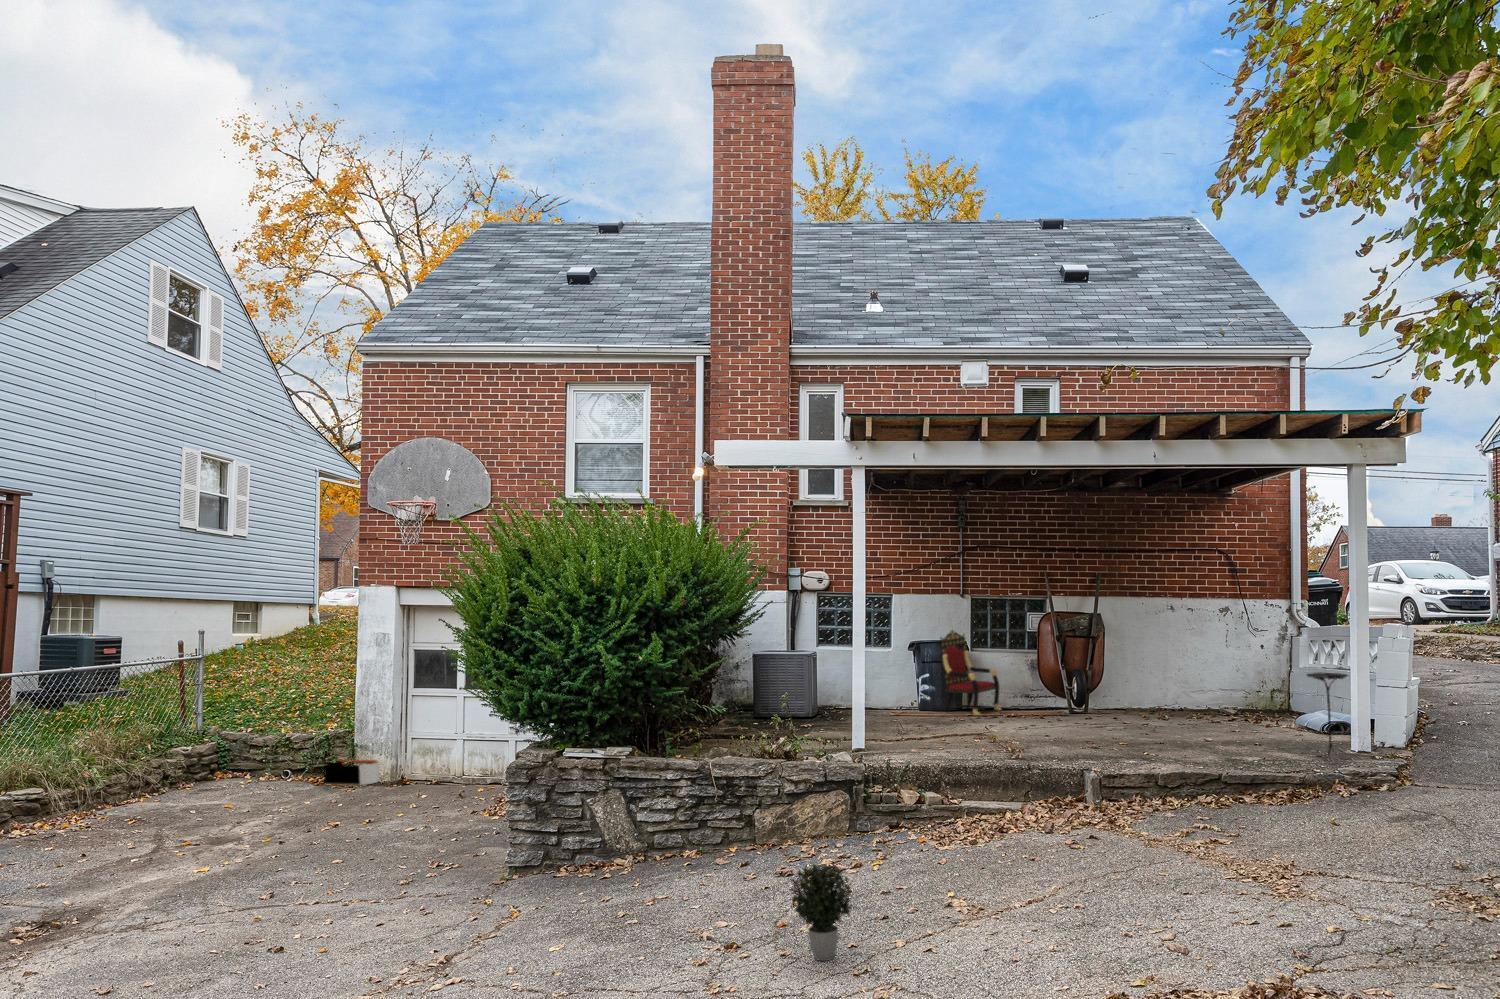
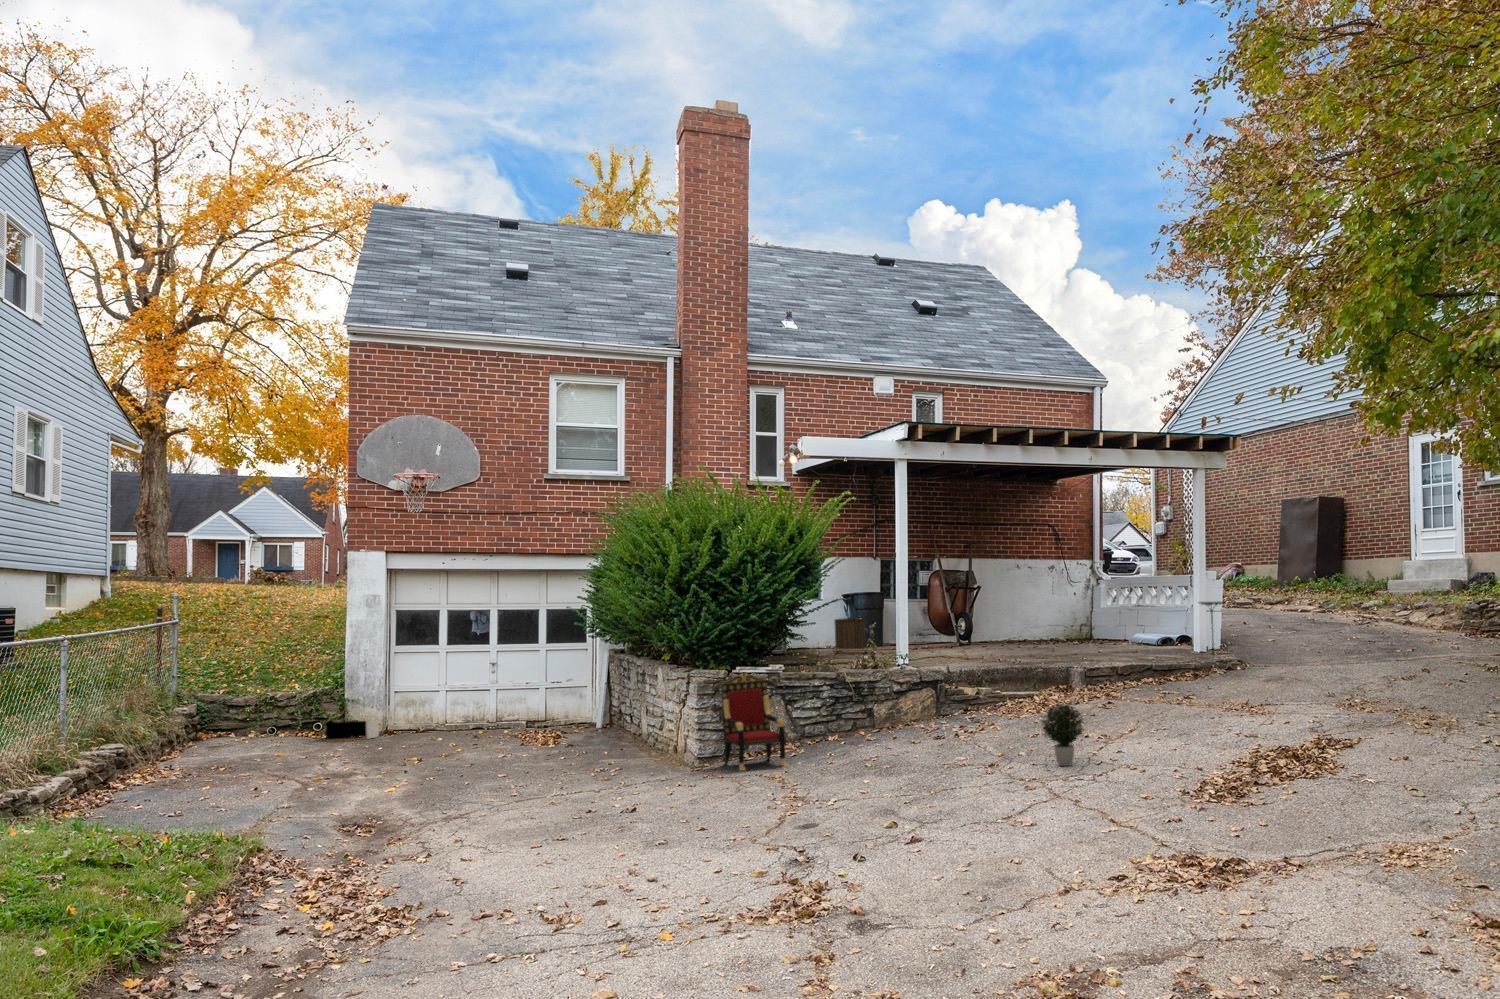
armchair: present [940,630,1001,715] -> present [721,672,787,771]
stool: none [887,666,928,713] -> present [834,618,866,655]

